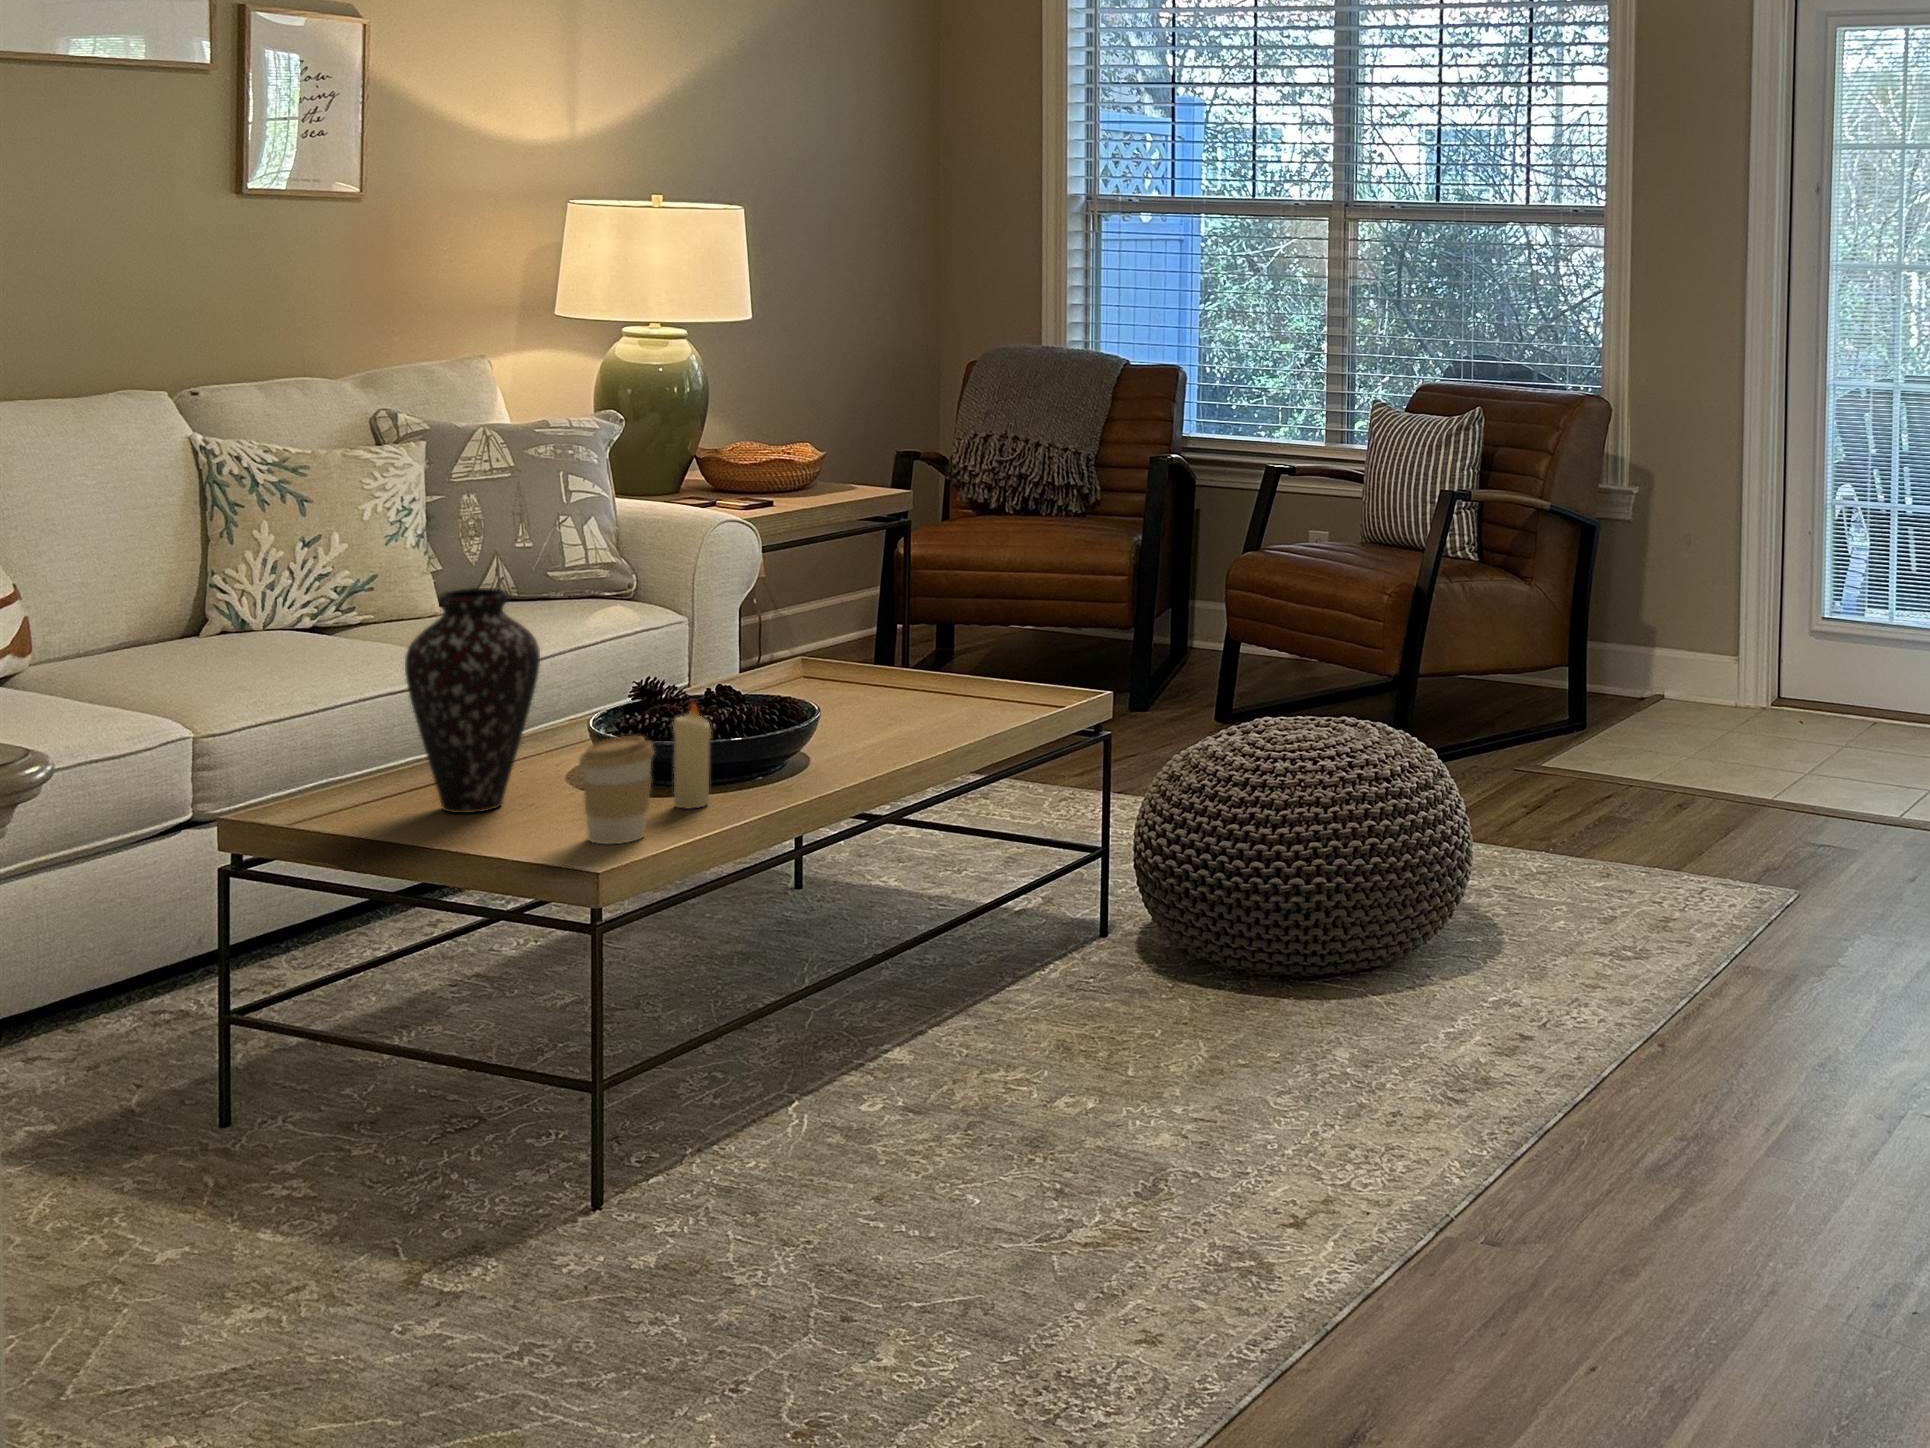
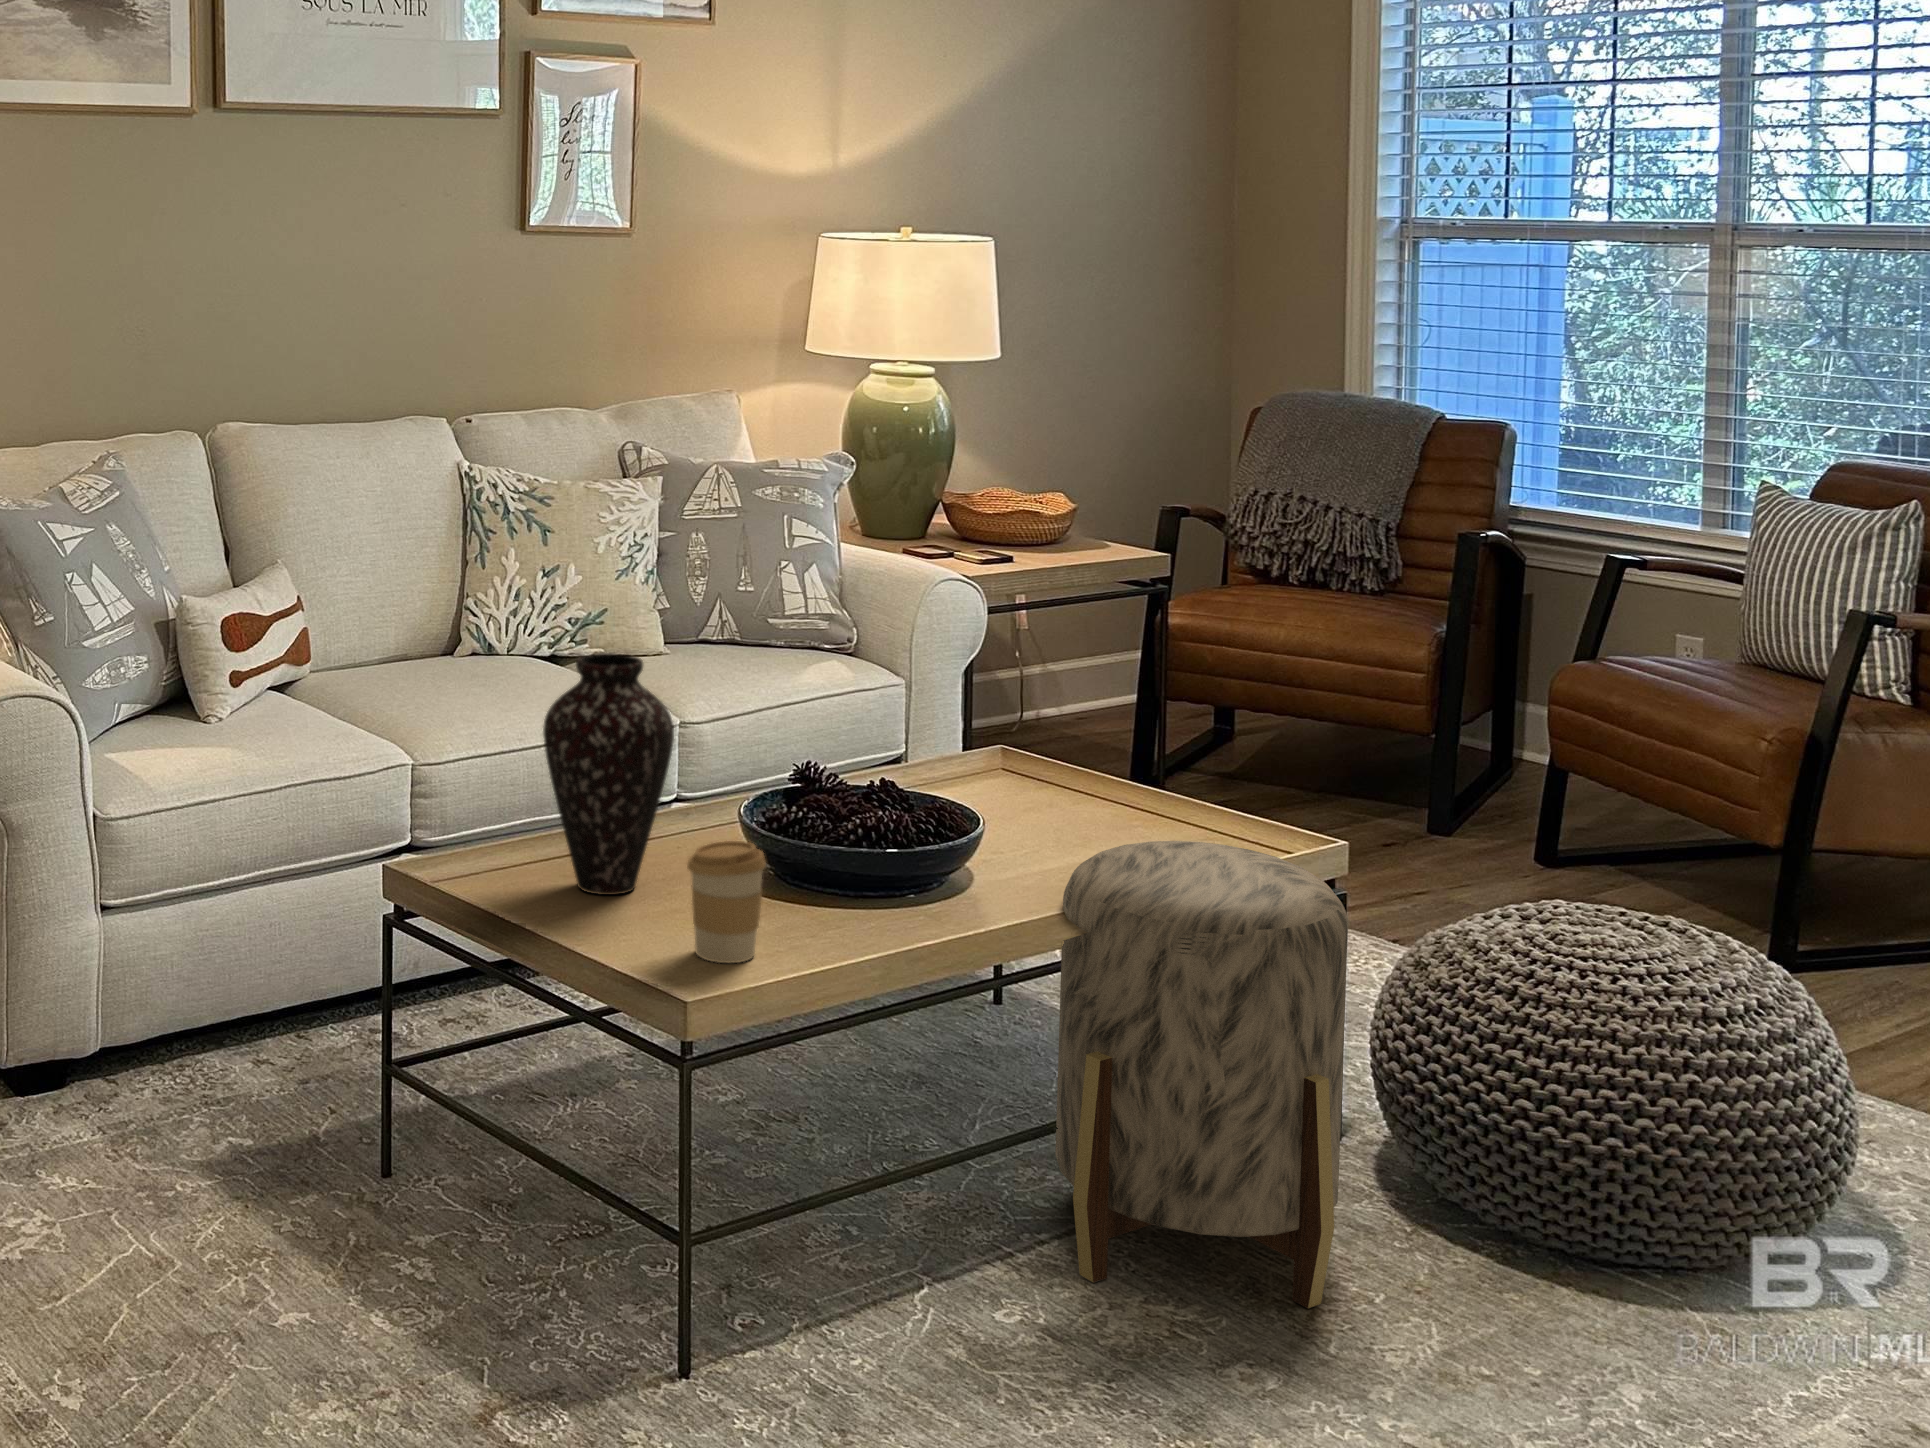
ottoman: none [895,701,1128,1068] -> present [1055,841,1348,1308]
candle: present [673,702,711,809] -> none [800,803,840,928]

